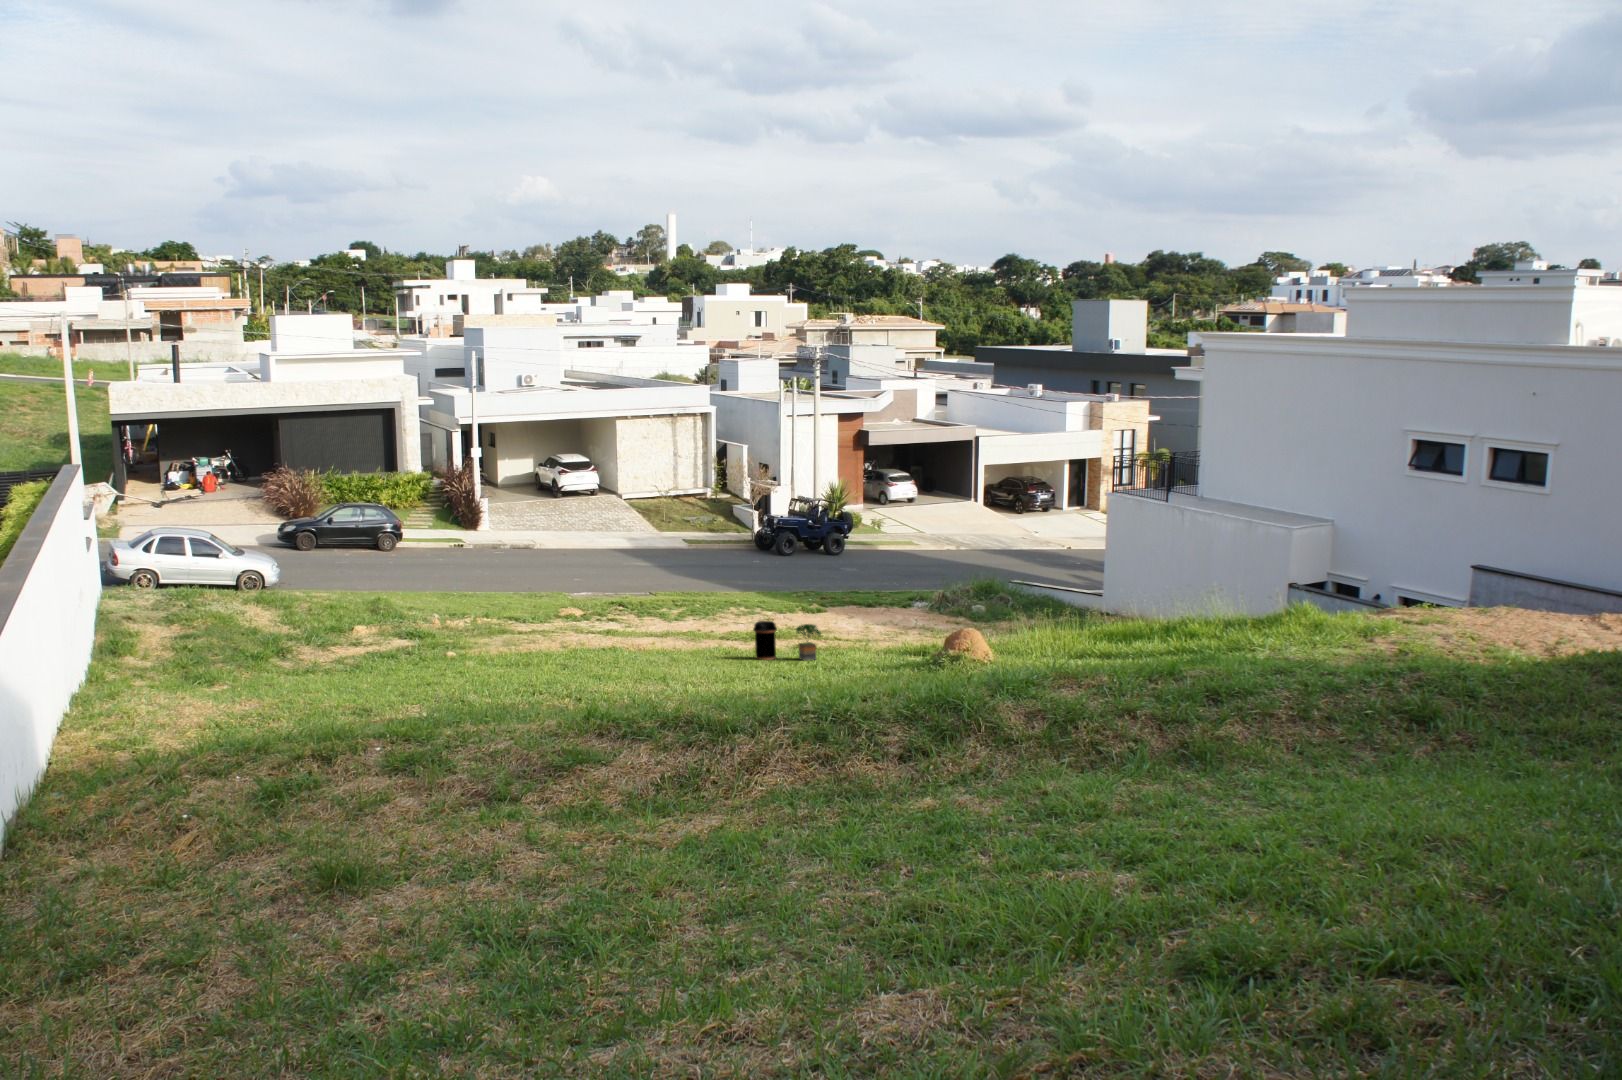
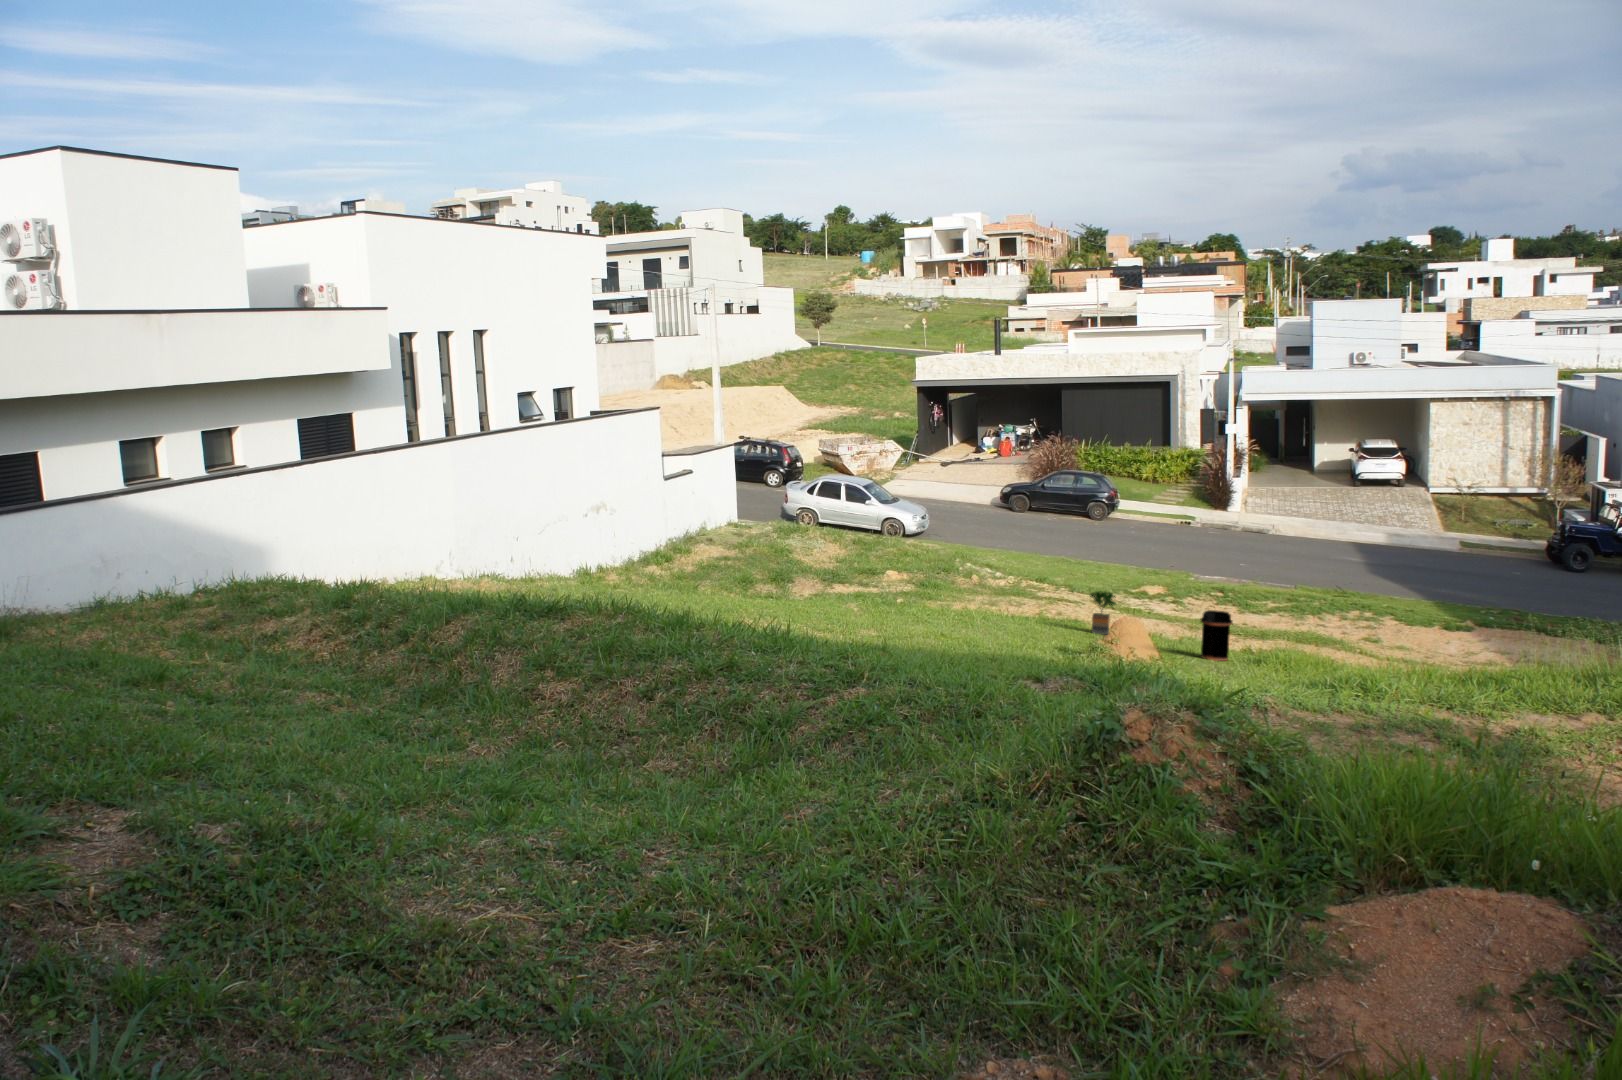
potted tree: present [796,624,821,661] -> present [1089,591,1116,635]

